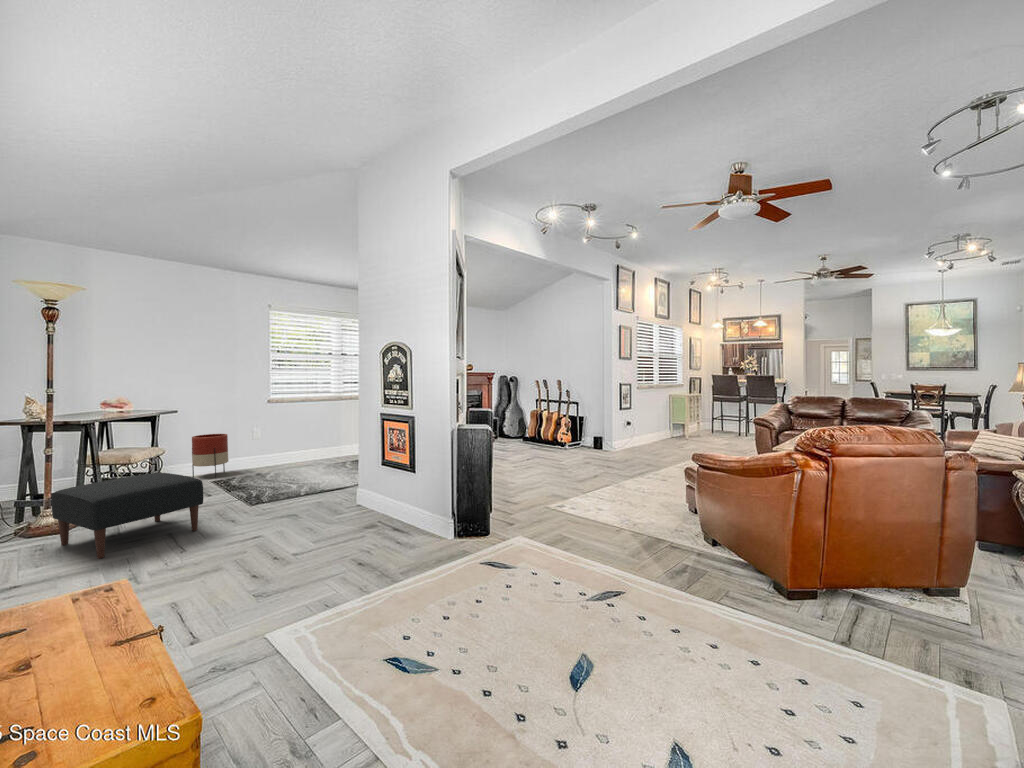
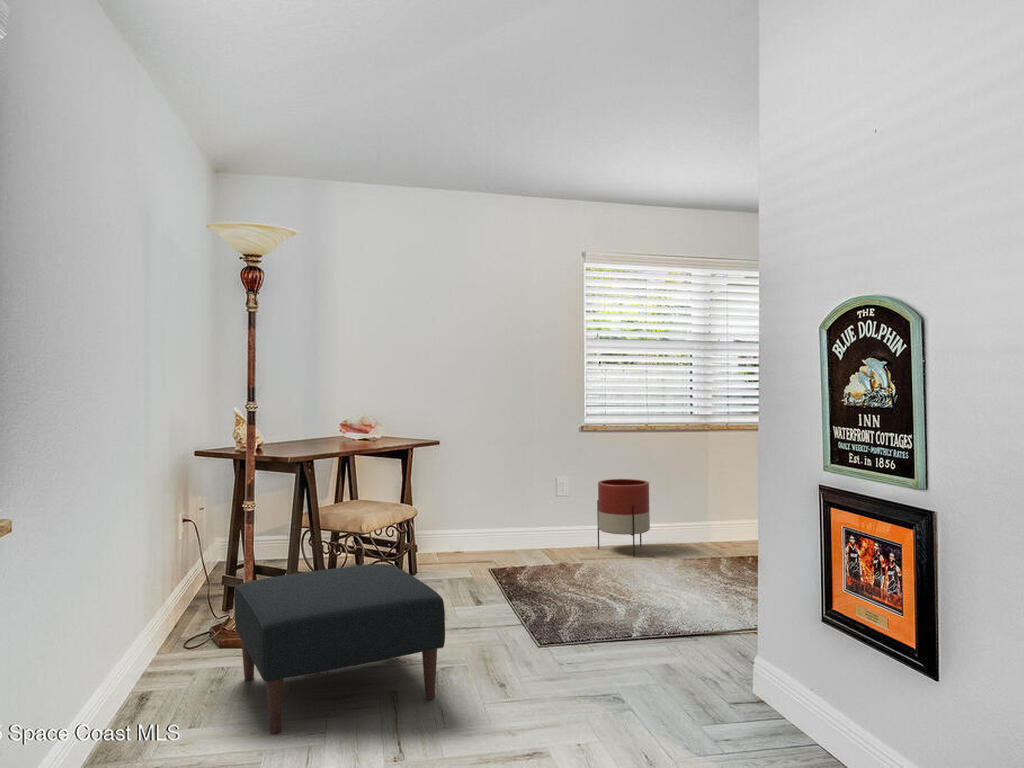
planter: present [192,434,228,478] -> present [597,479,650,556]

